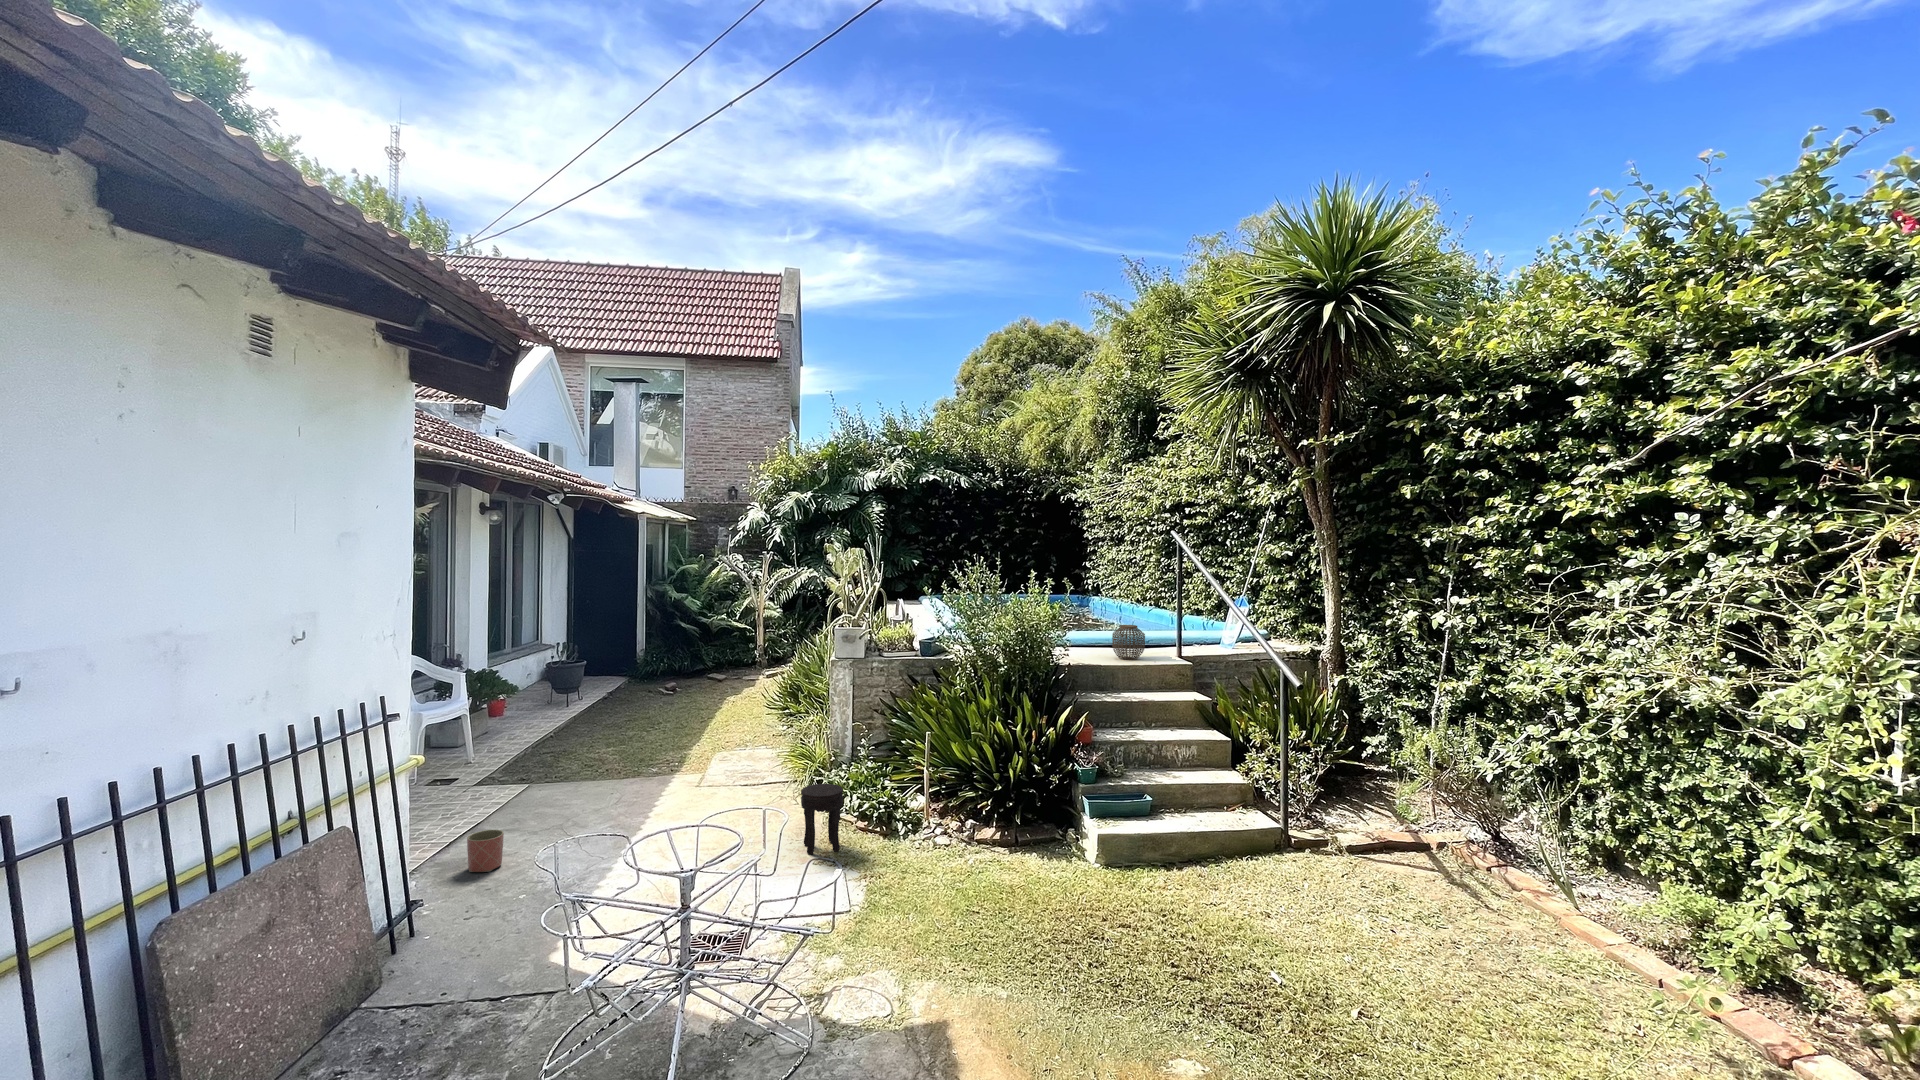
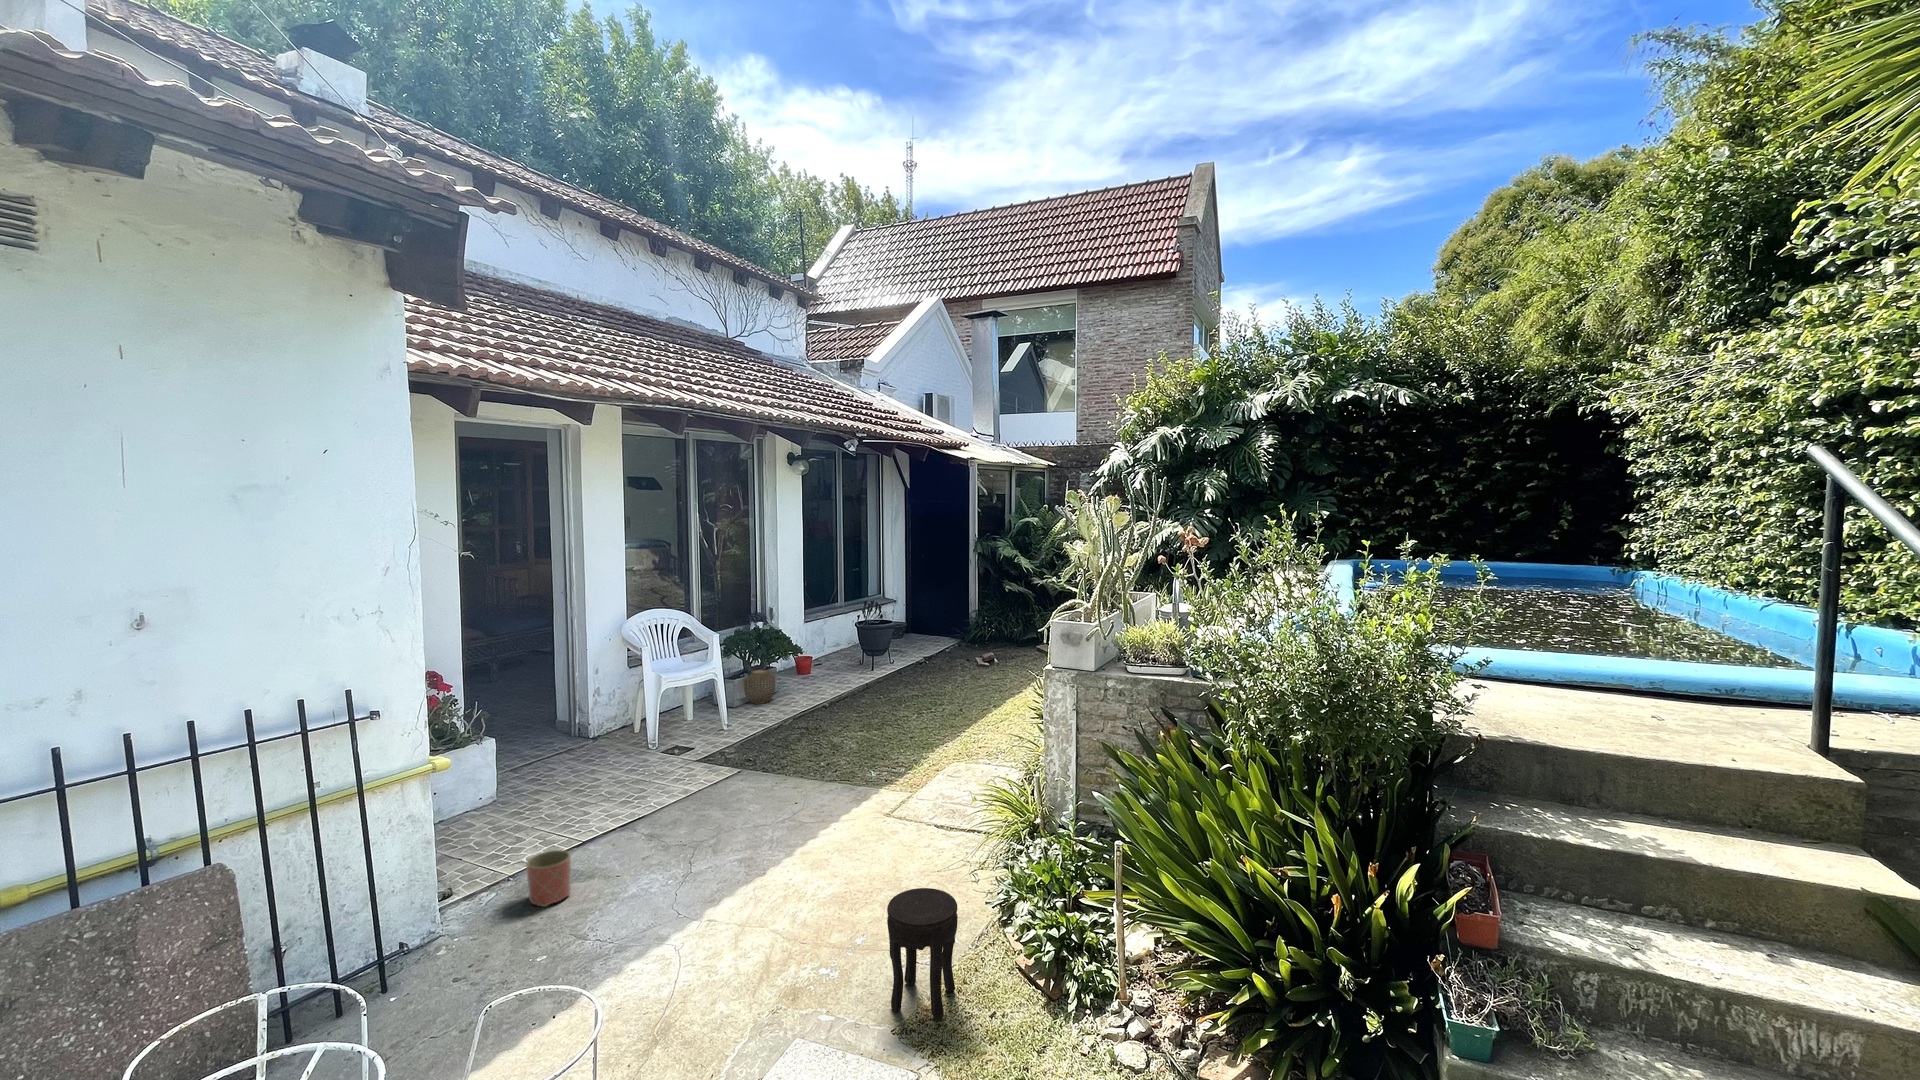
woven basket: present [1112,625,1145,660] -> present [744,669,775,704]

